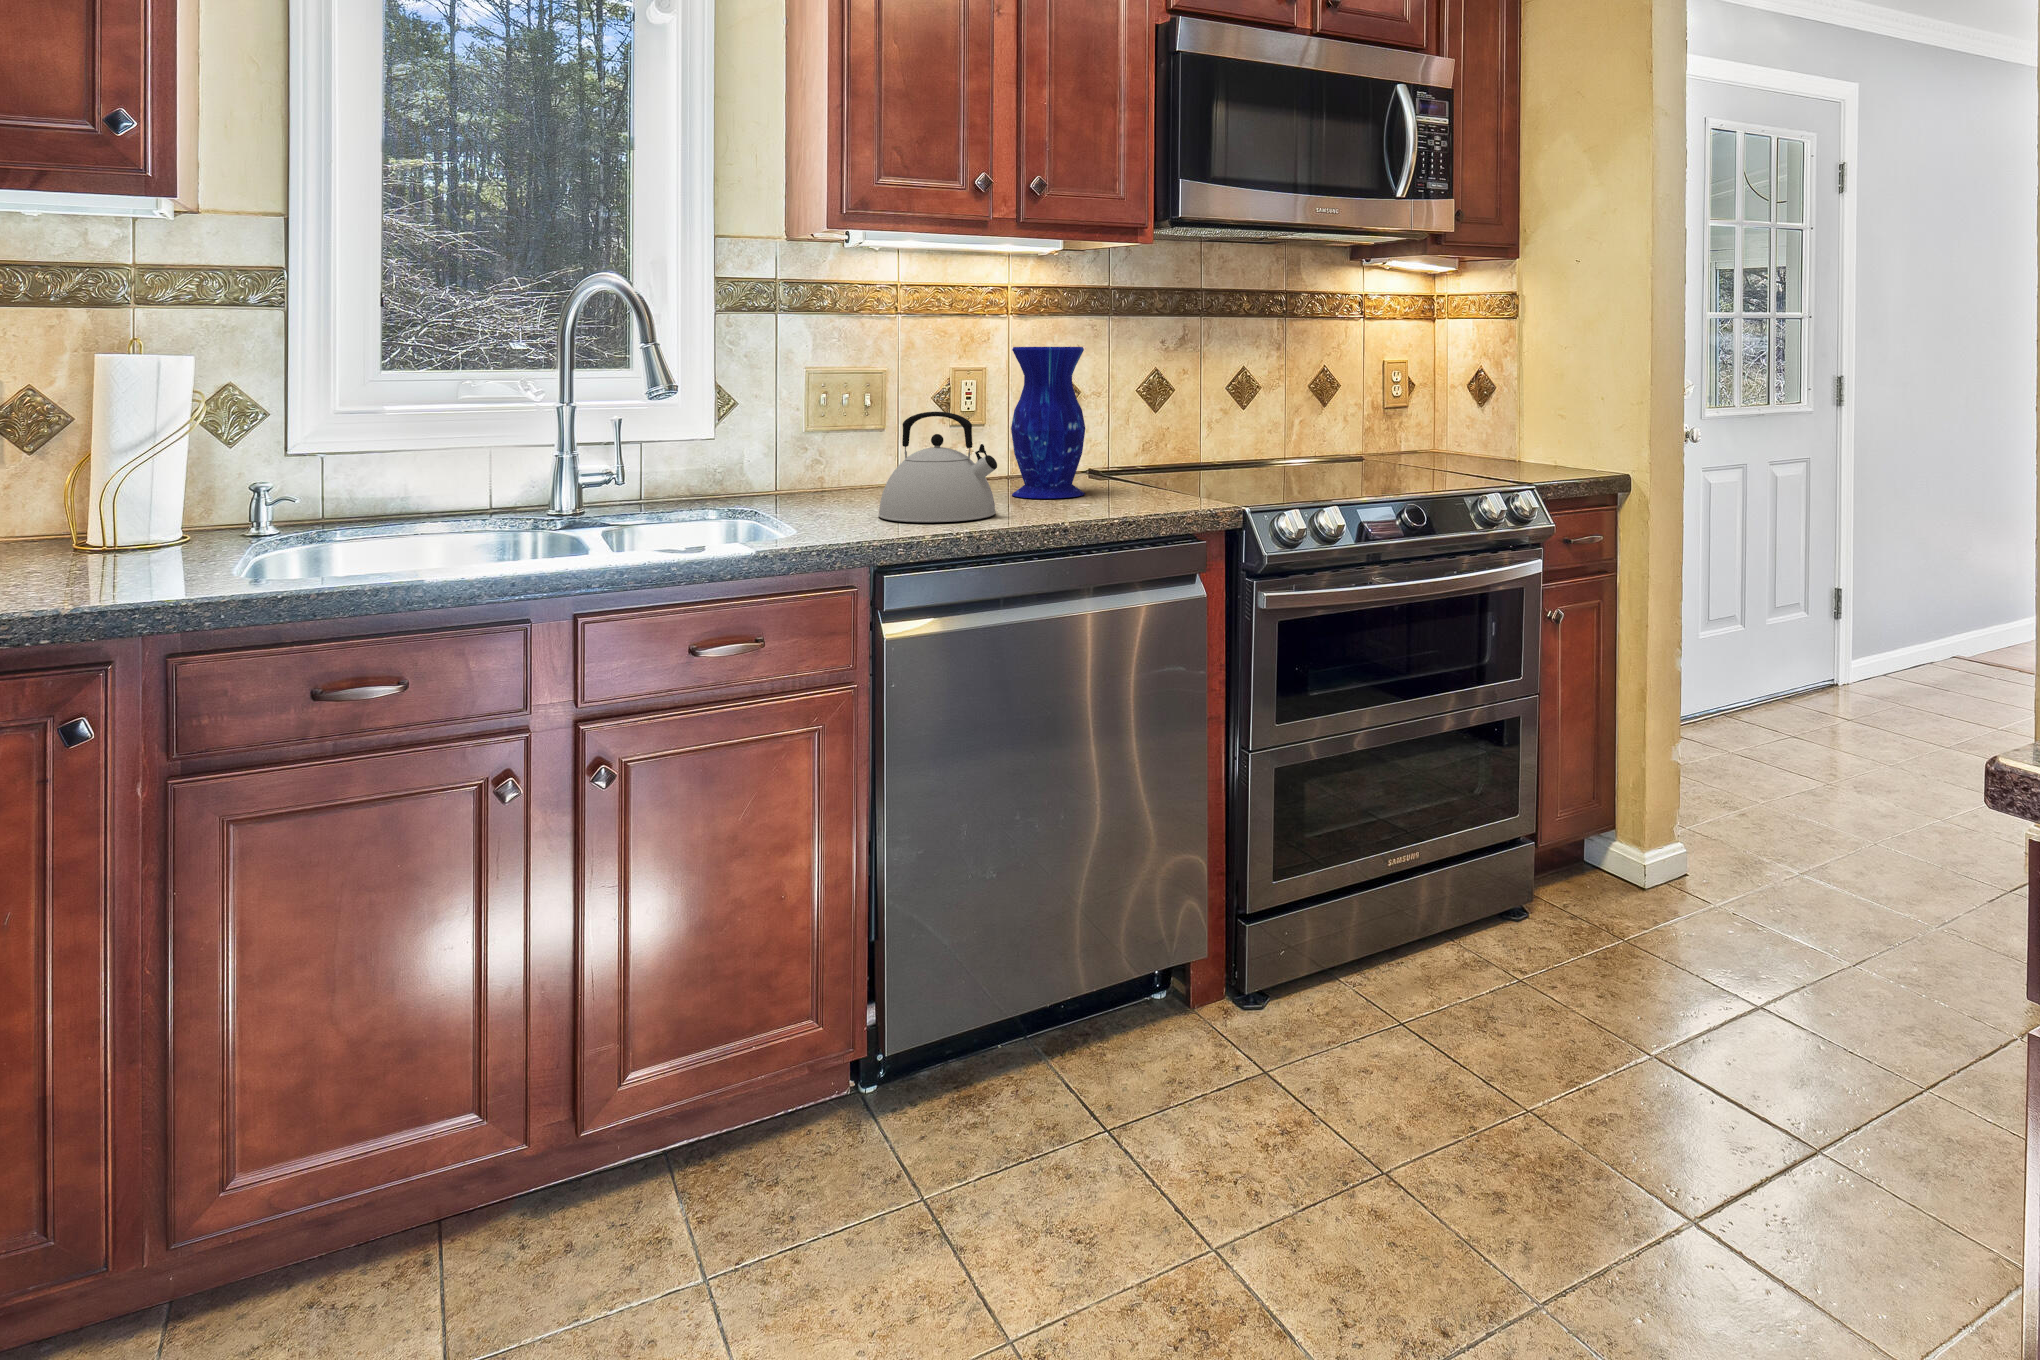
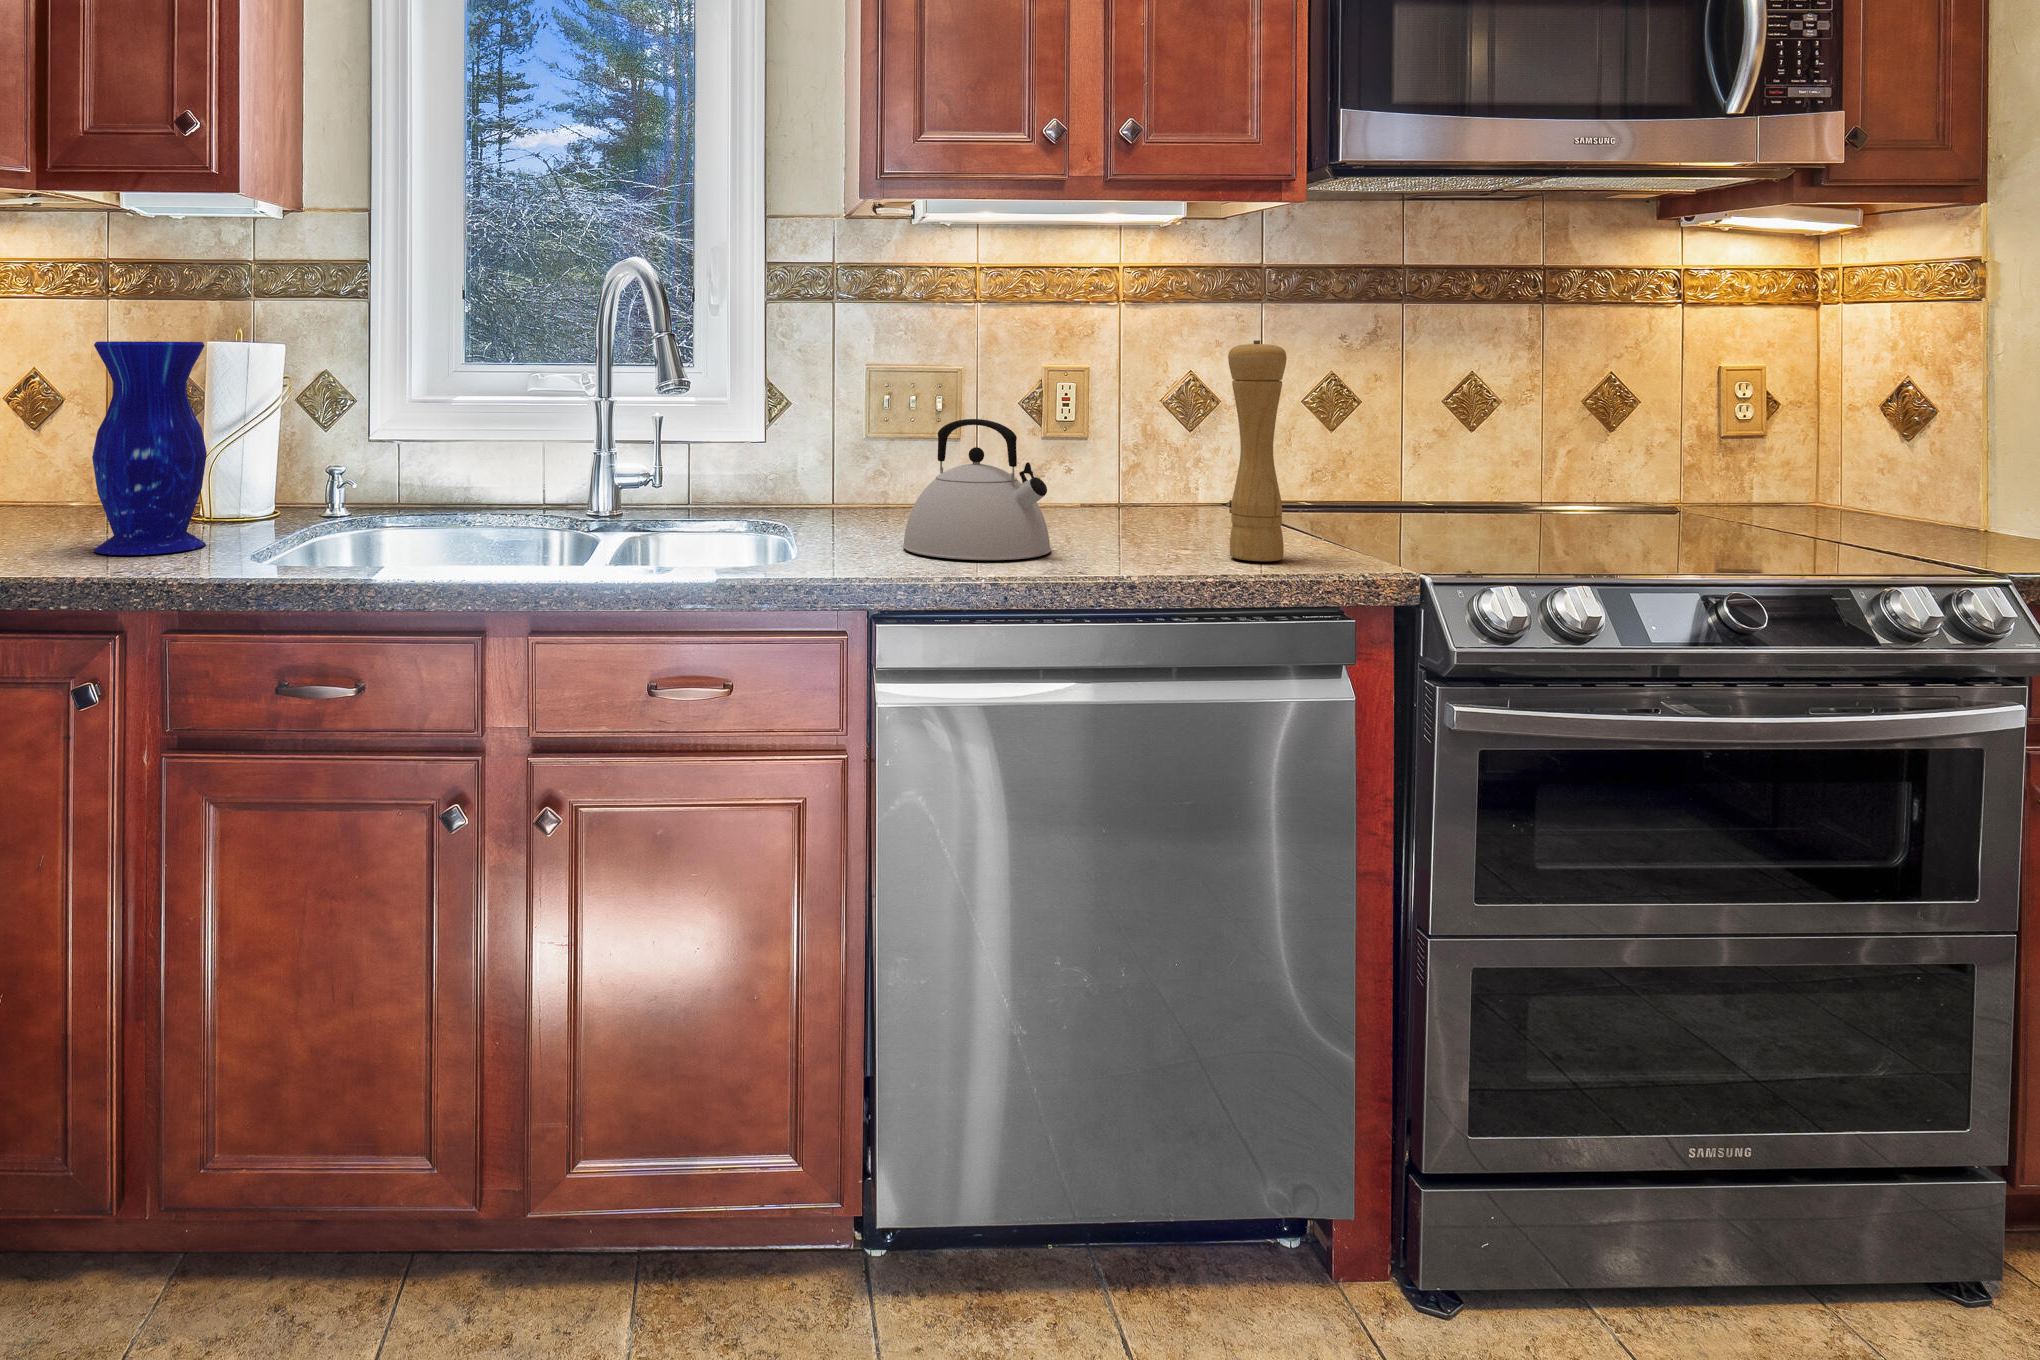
vase: present [1011,347,1085,498] -> present [92,341,207,555]
pepper mill: none [1120,349,1159,508] -> present [1228,340,1287,561]

